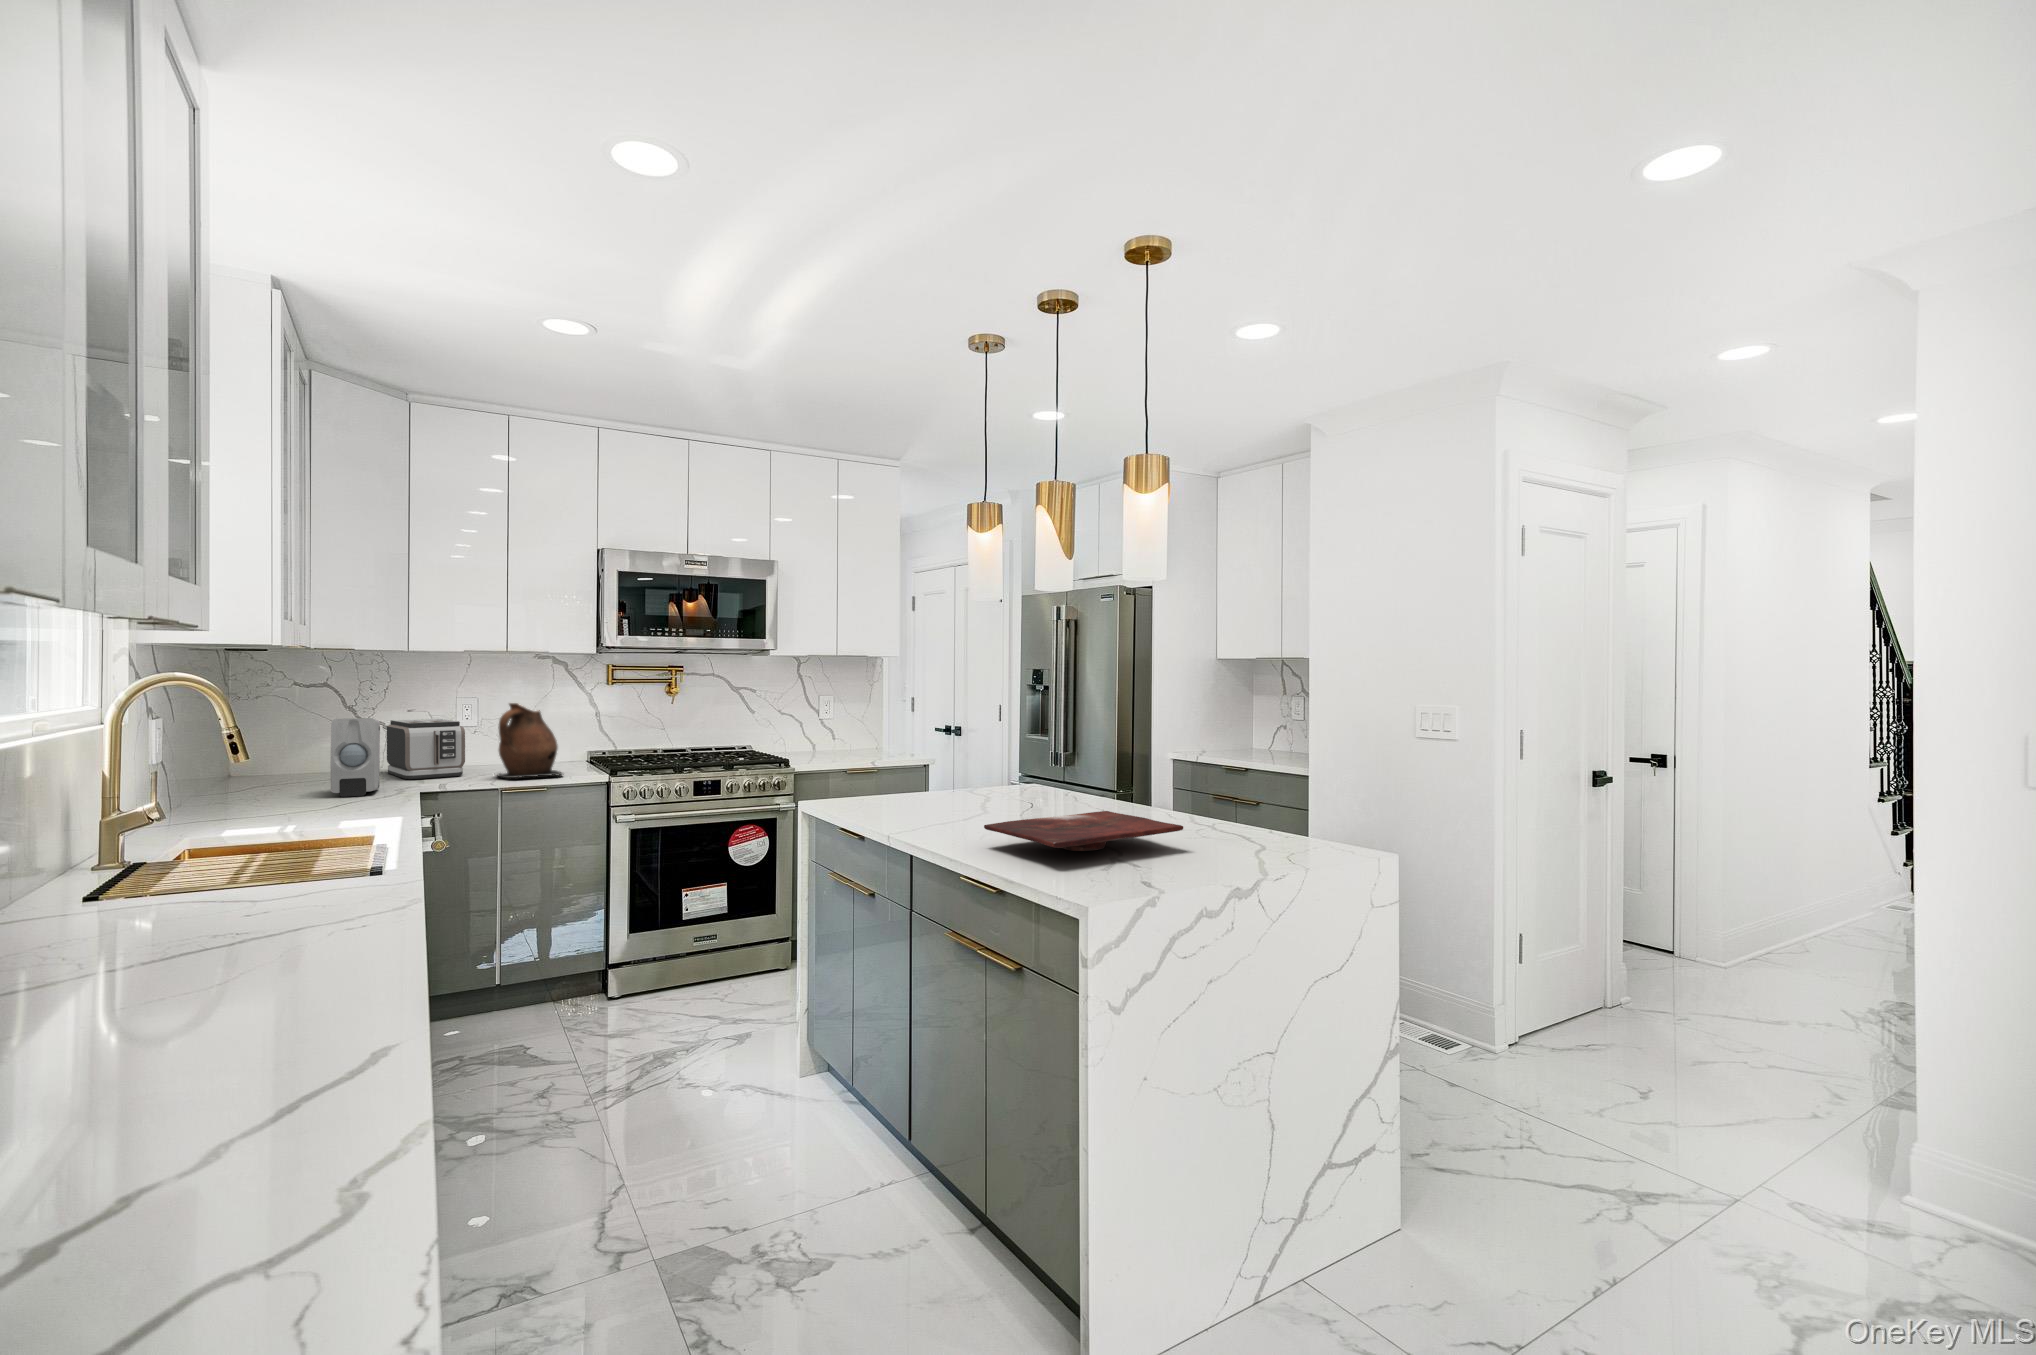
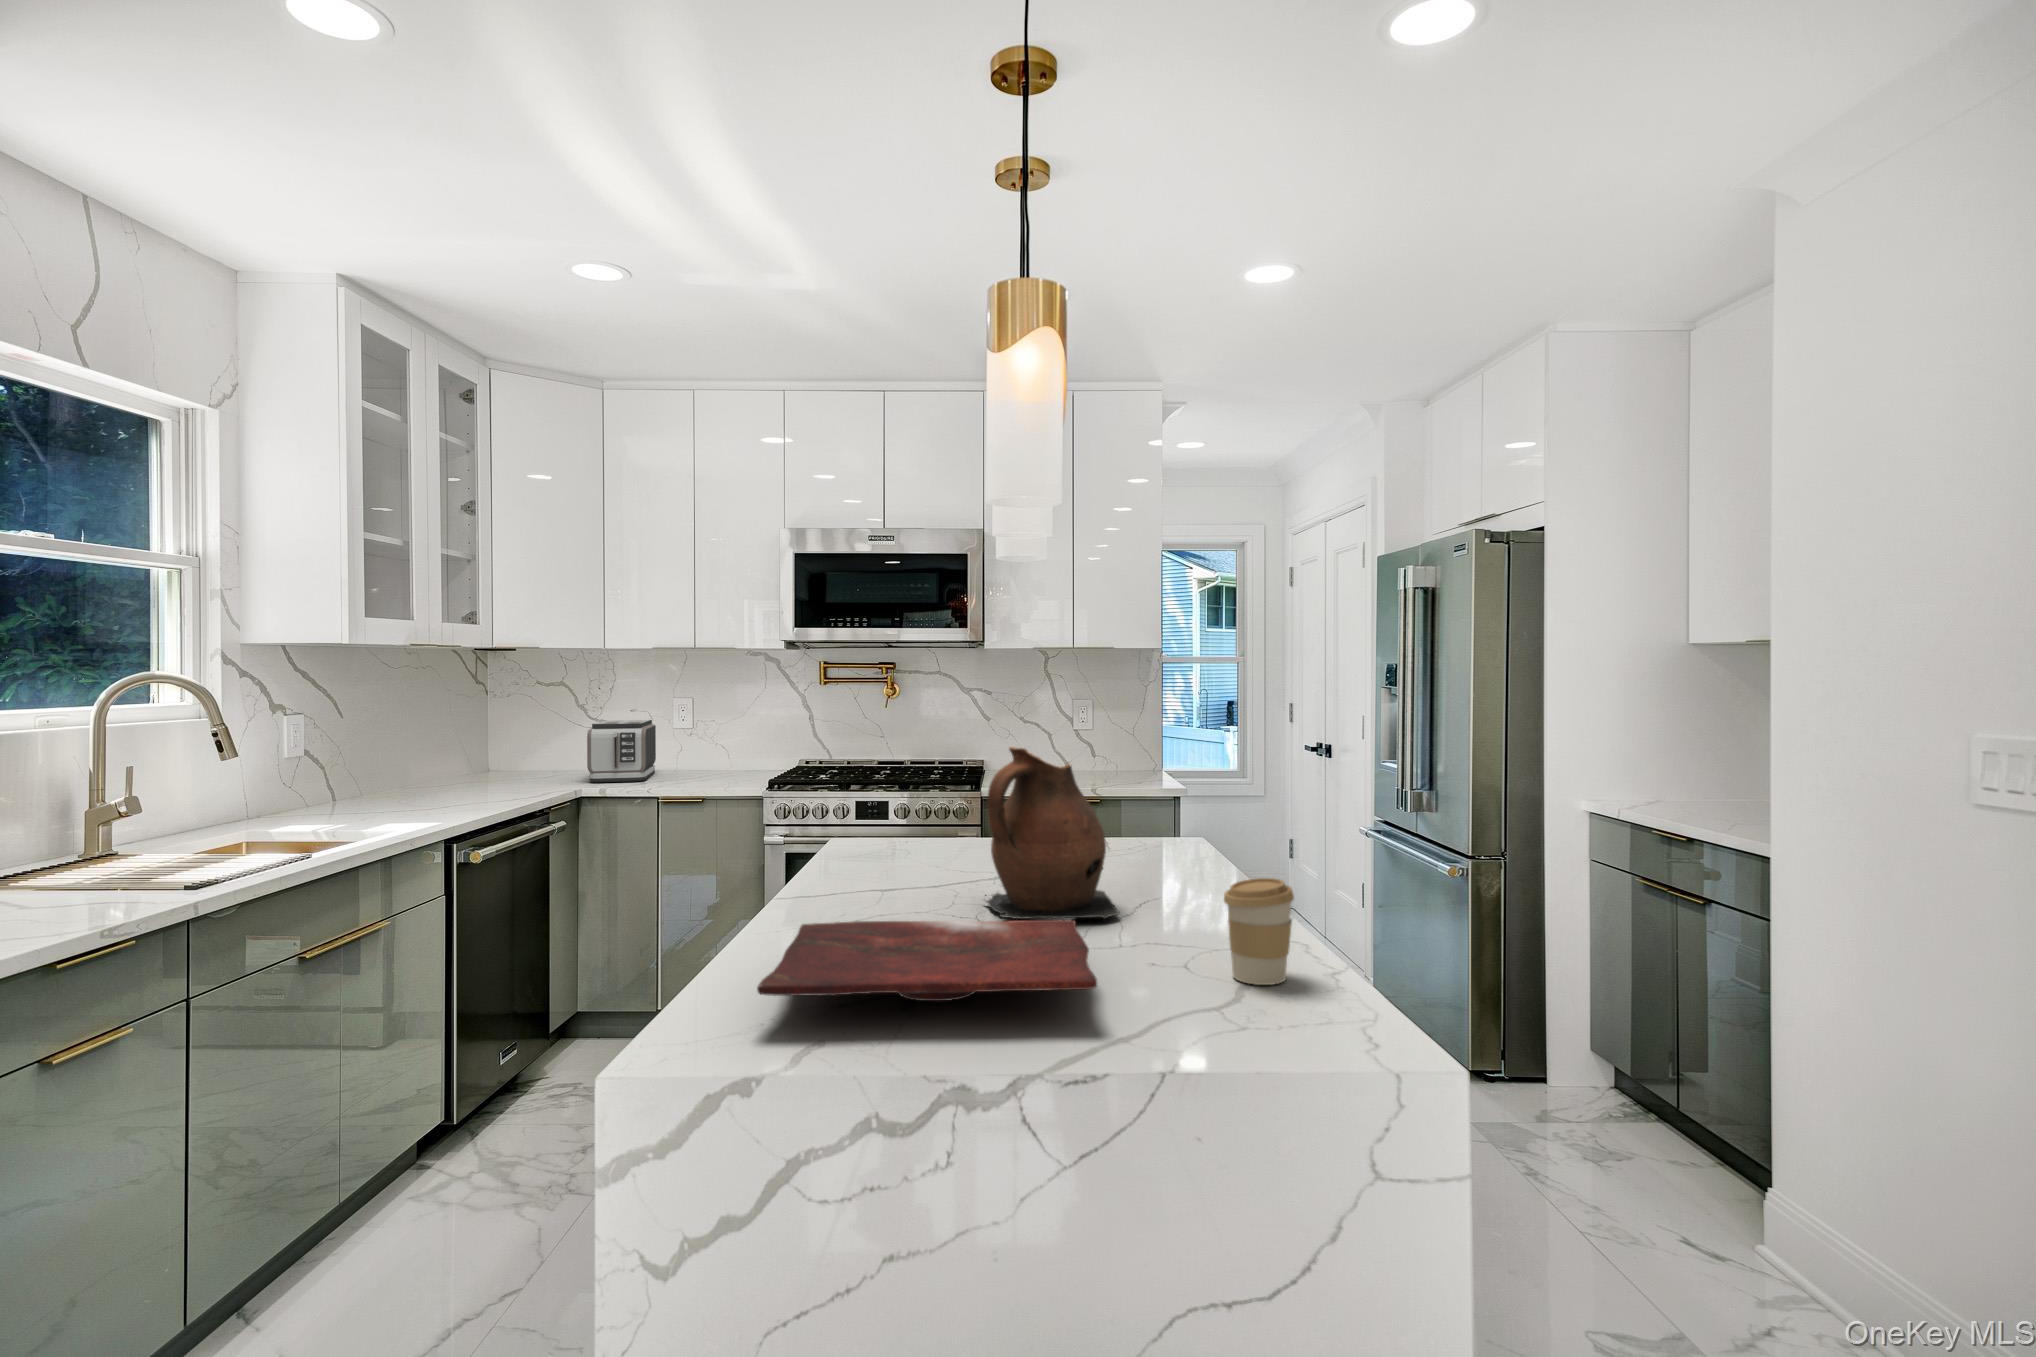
ceramic pitcher: present [497,703,563,778] -> present [985,747,1118,920]
soap dispenser: present [331,718,380,797] -> none [474,718,539,798]
coffee cup: none [1181,780,1216,831] -> present [1224,878,1294,985]

